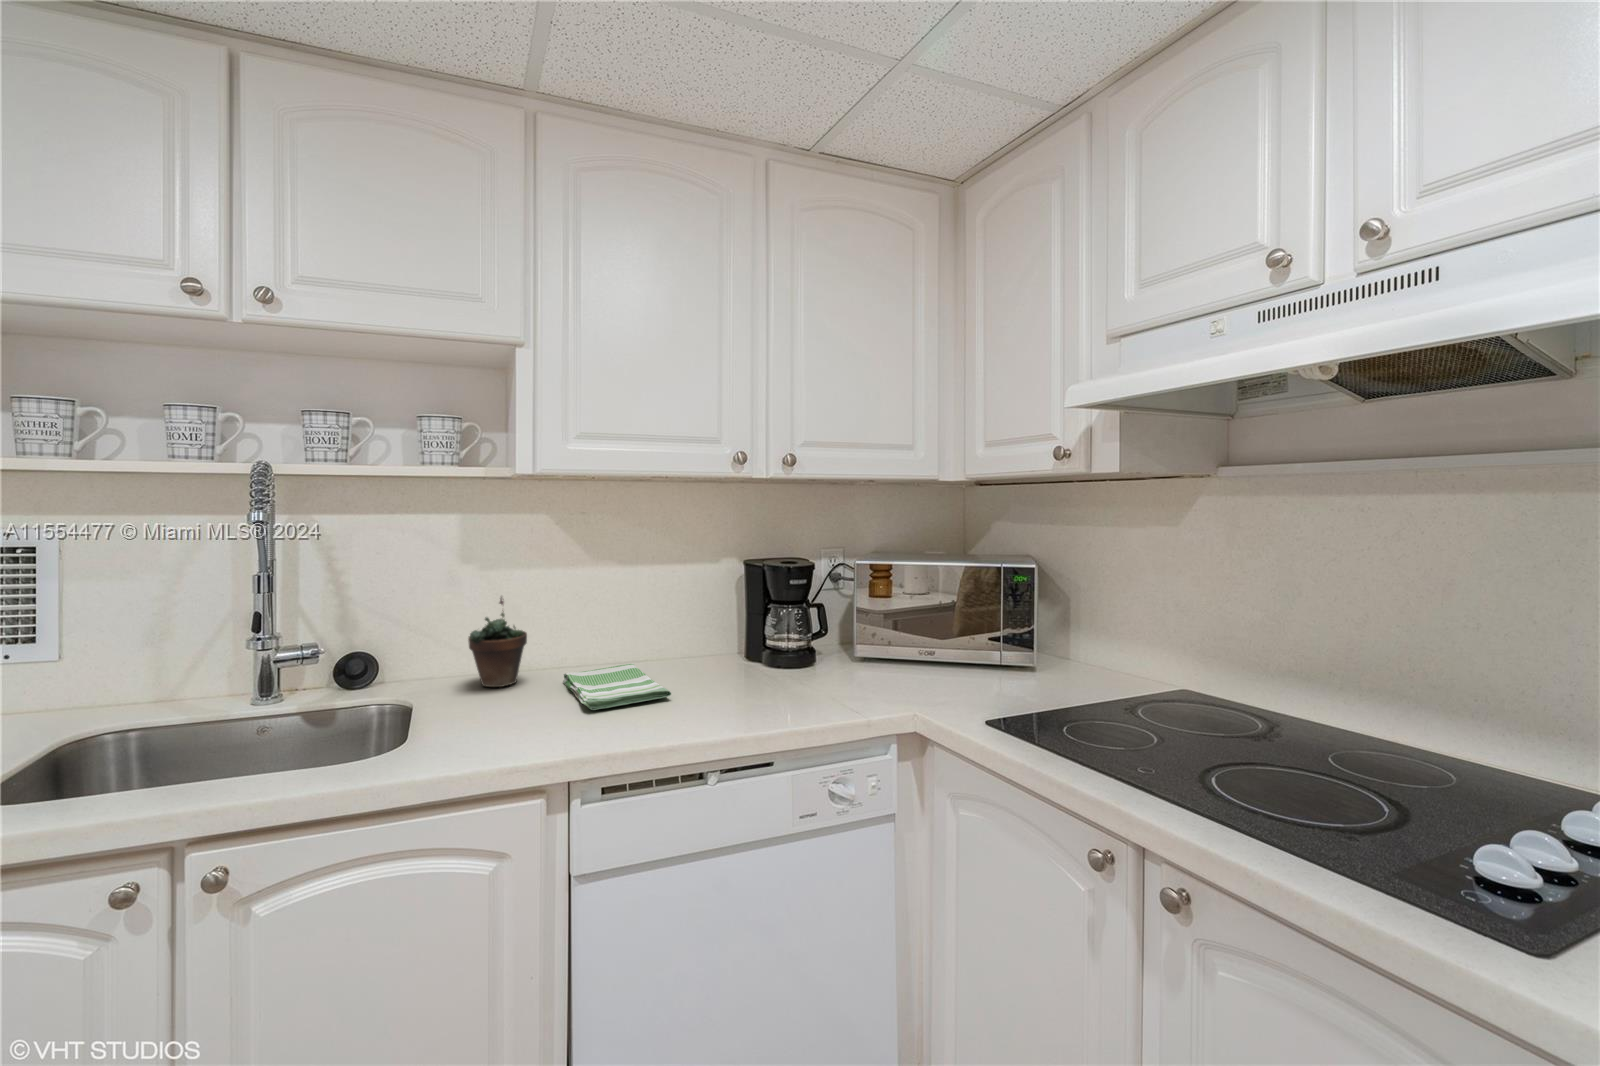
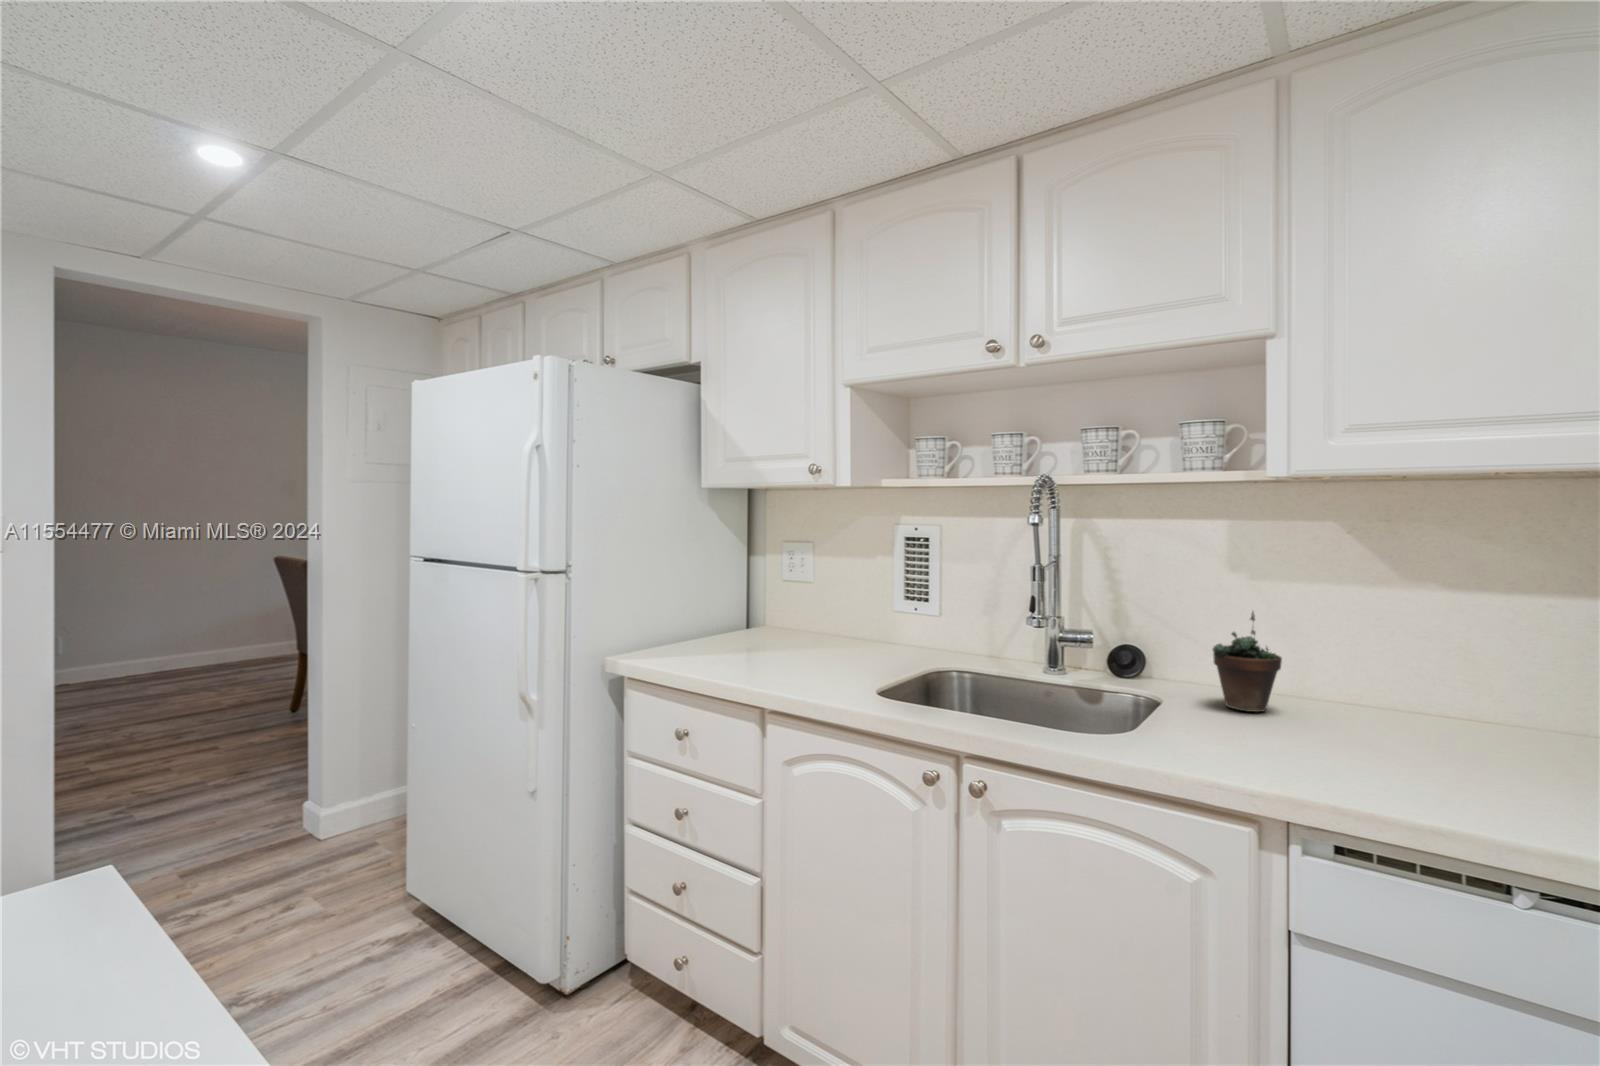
dish towel: present [563,664,671,710] -> none [1323,714,1474,771]

